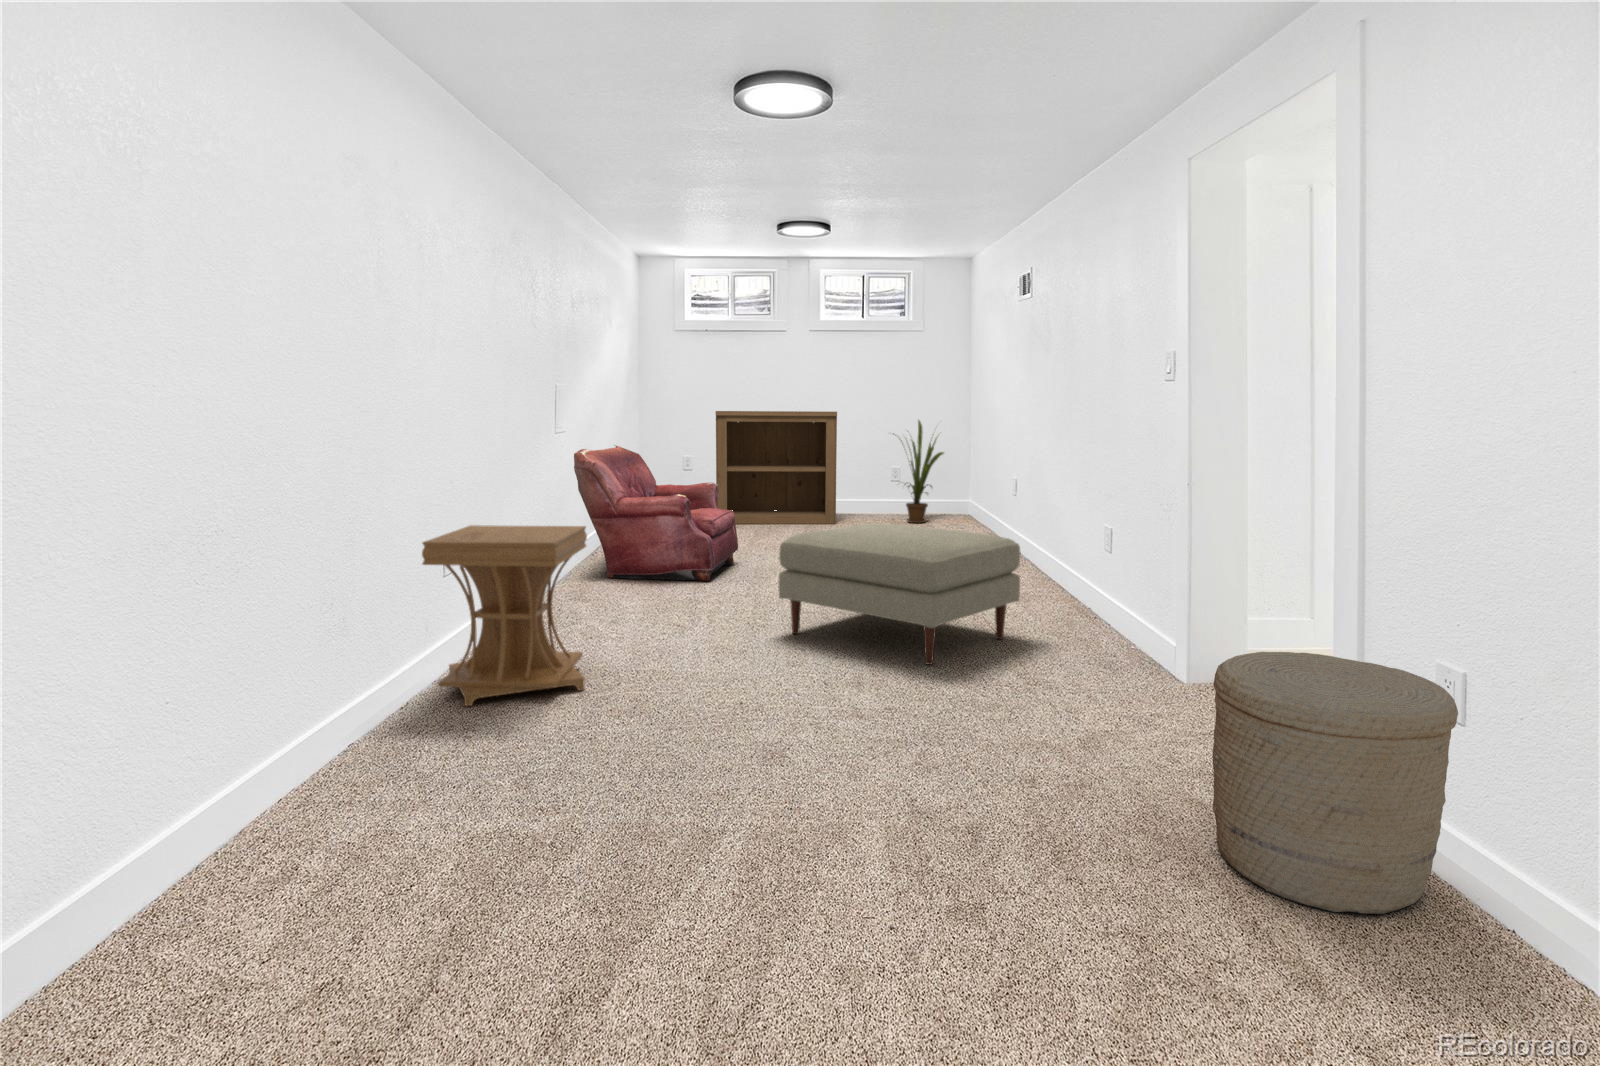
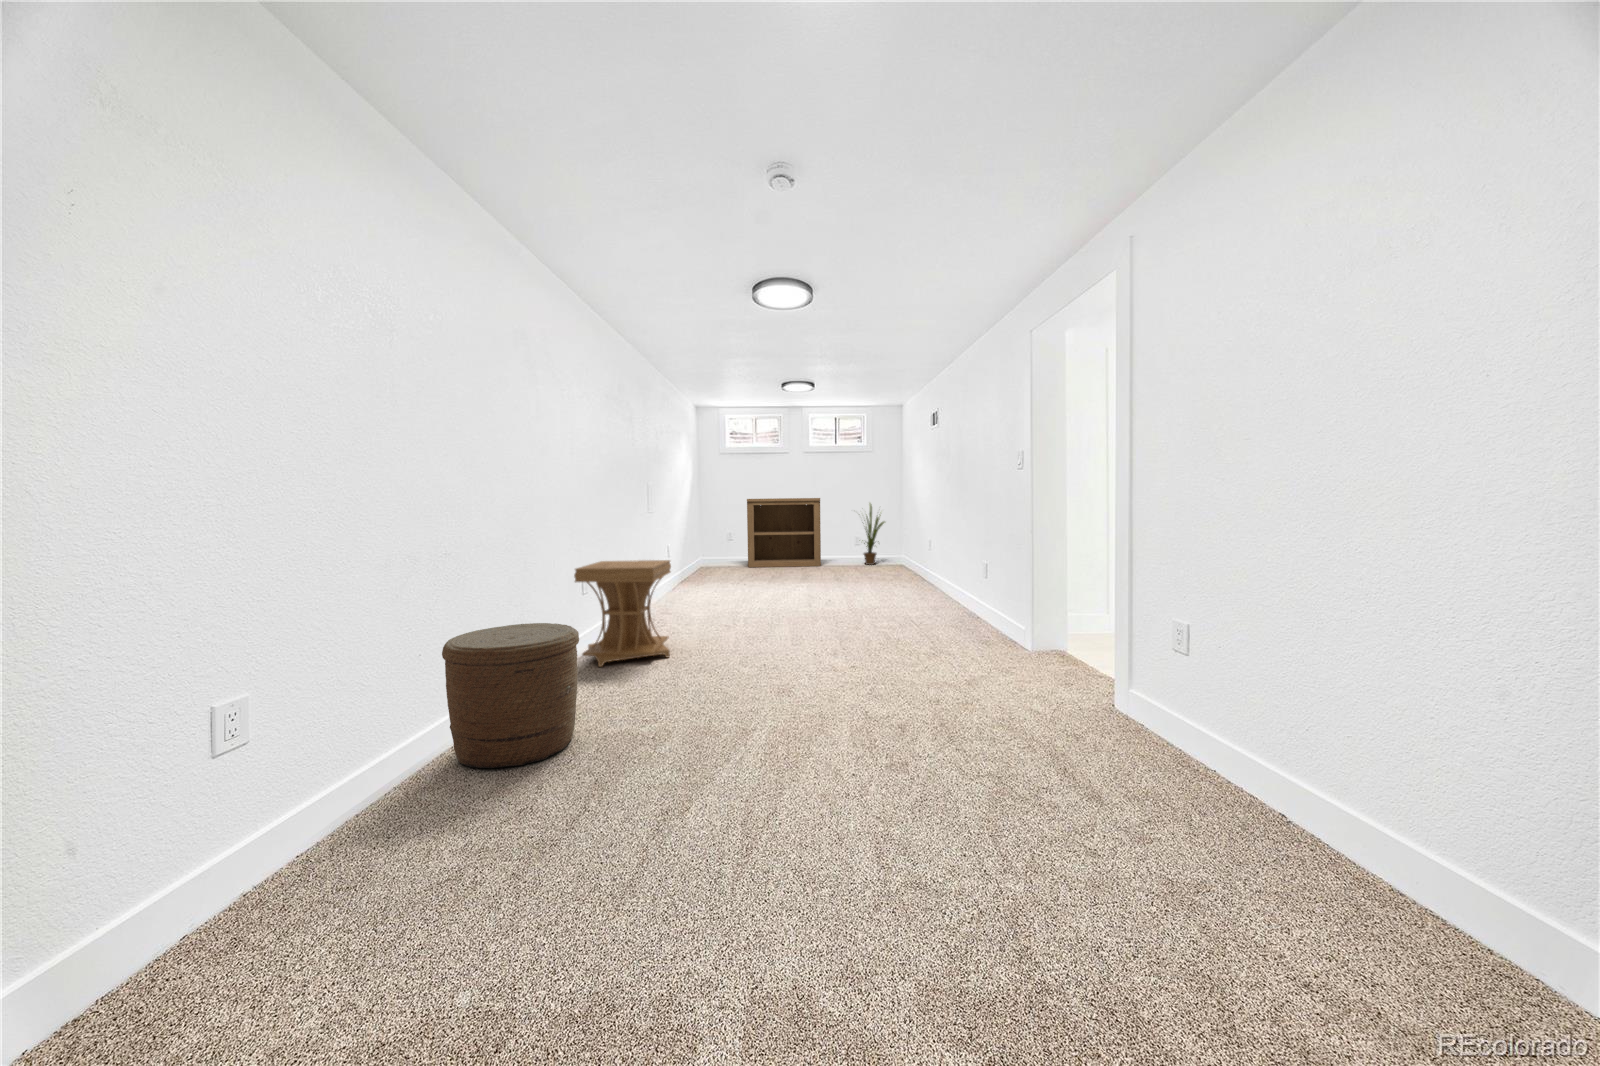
armchair: present [574,445,738,581] -> none [662,518,761,598]
ottoman: present [778,523,1020,665] -> none [786,559,931,640]
woven basket: present [1212,652,1458,914] -> present [442,623,579,768]

